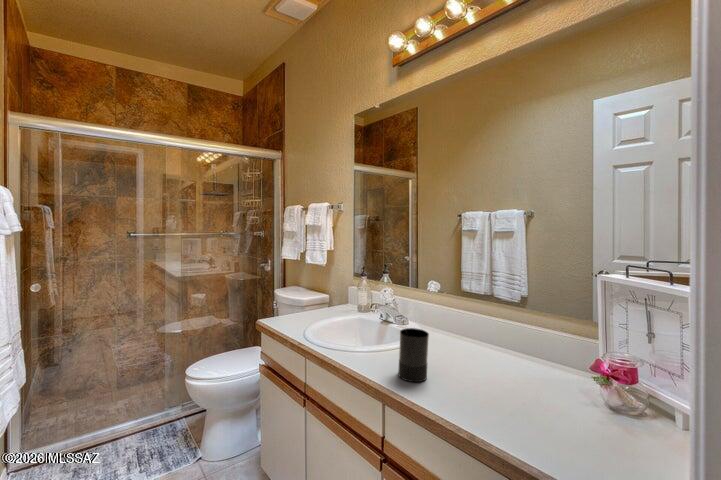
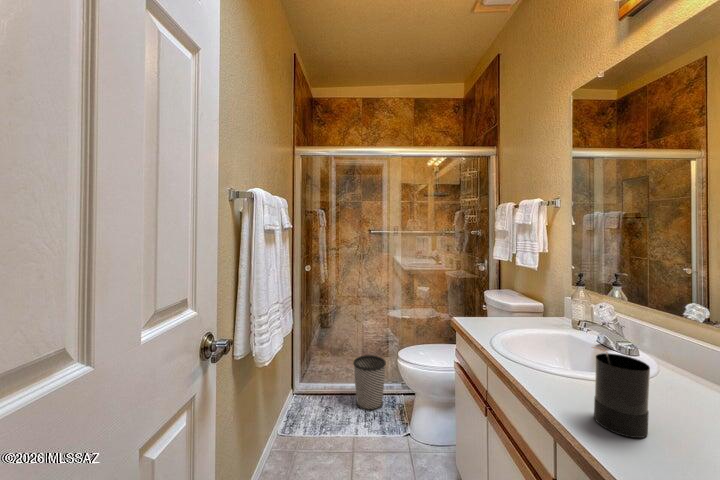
wastebasket: none [115,383,164,456] -> present [353,355,386,411]

